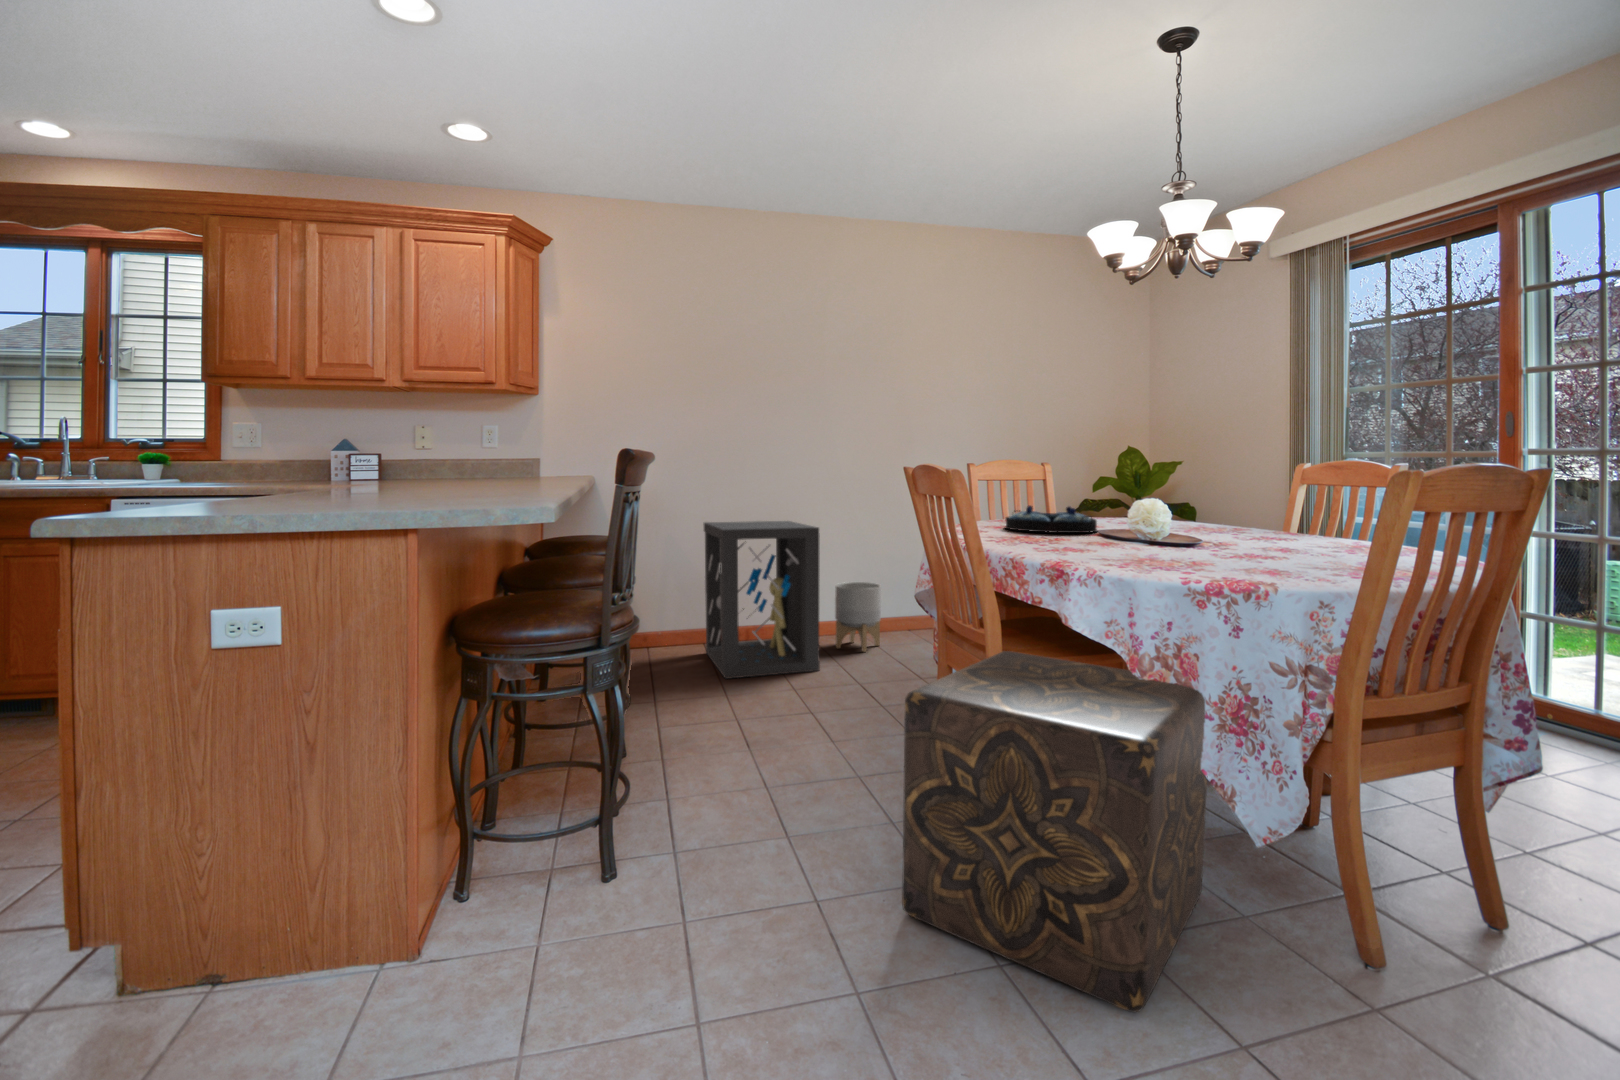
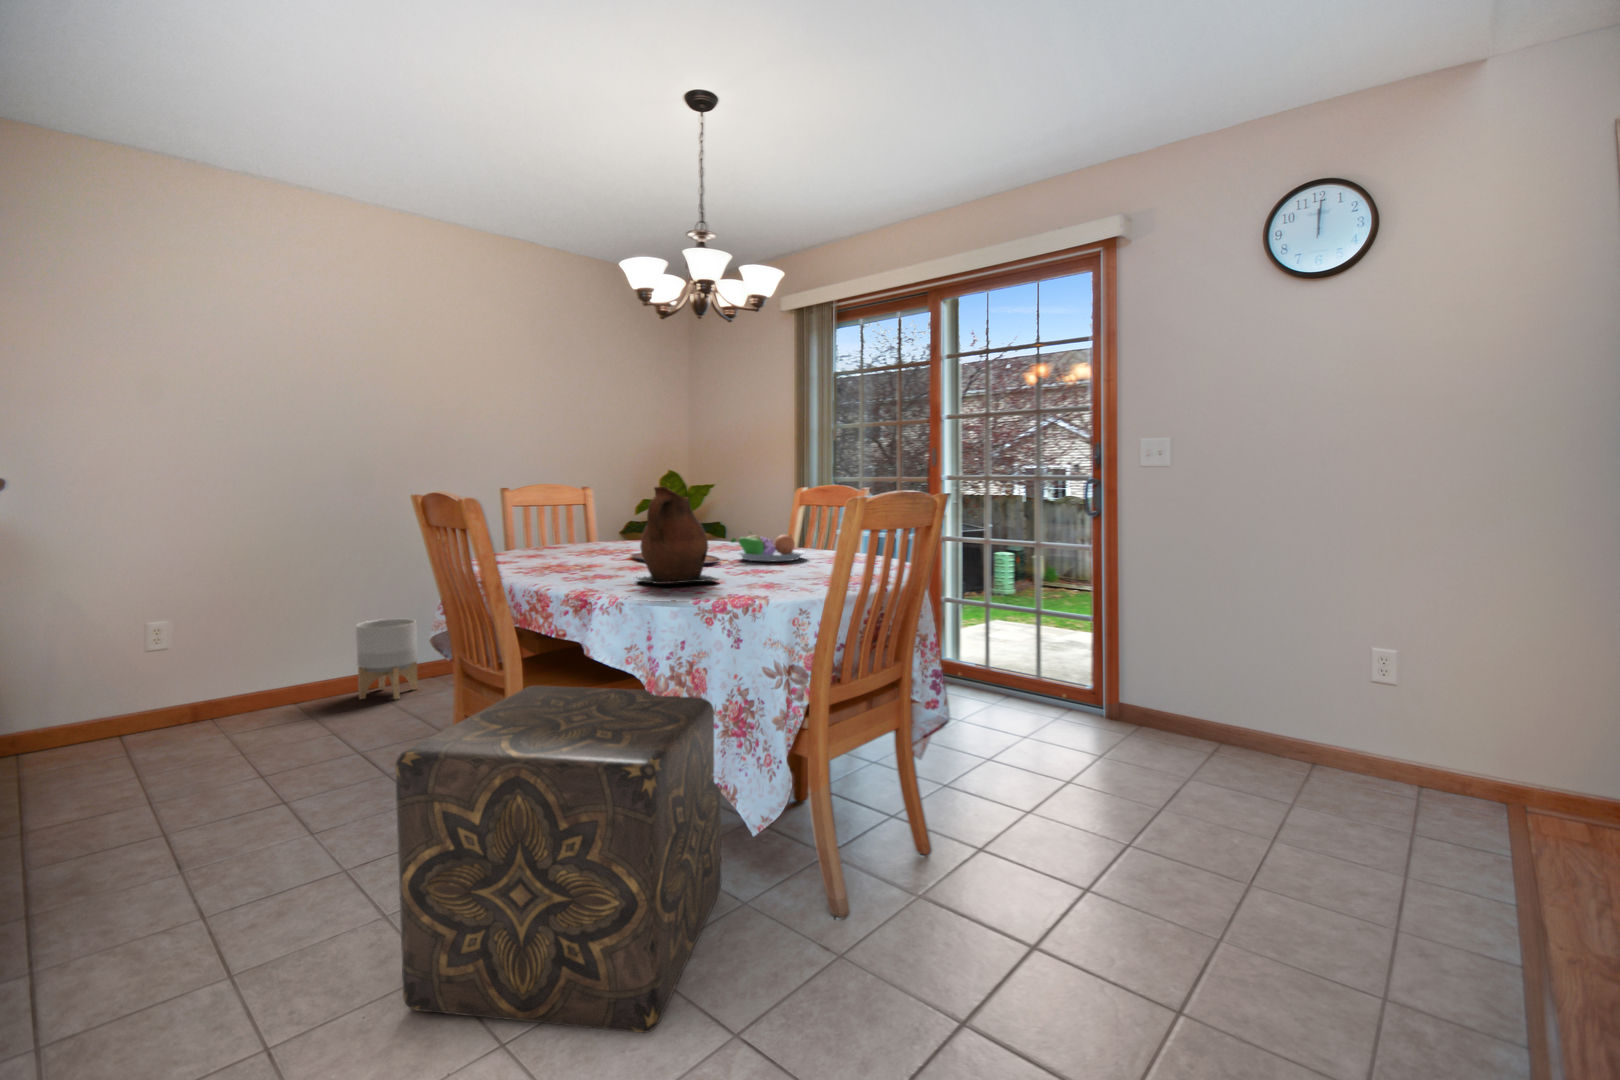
ceramic pitcher: none [1108,460,1212,564] -> present [636,487,719,584]
serving tray: present [1005,506,1097,533] -> none [543,529,635,557]
fruit bowl: none [1215,510,1314,546] -> present [731,532,805,561]
storage cabinet: present [704,521,820,679] -> none [146,552,333,762]

